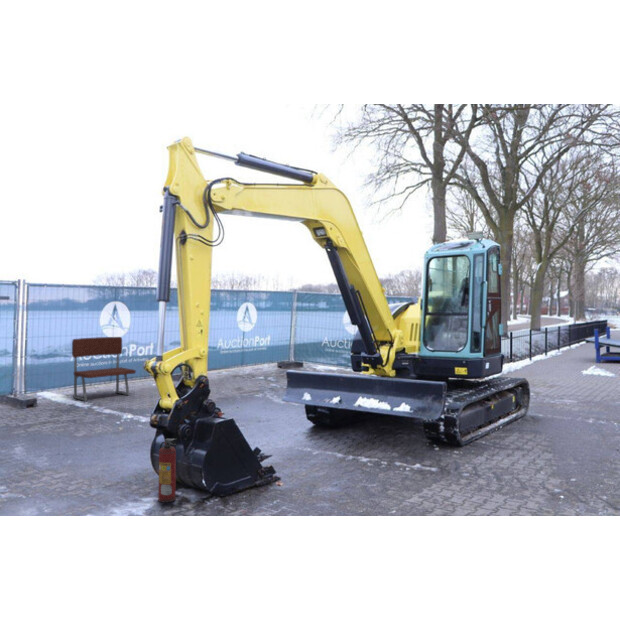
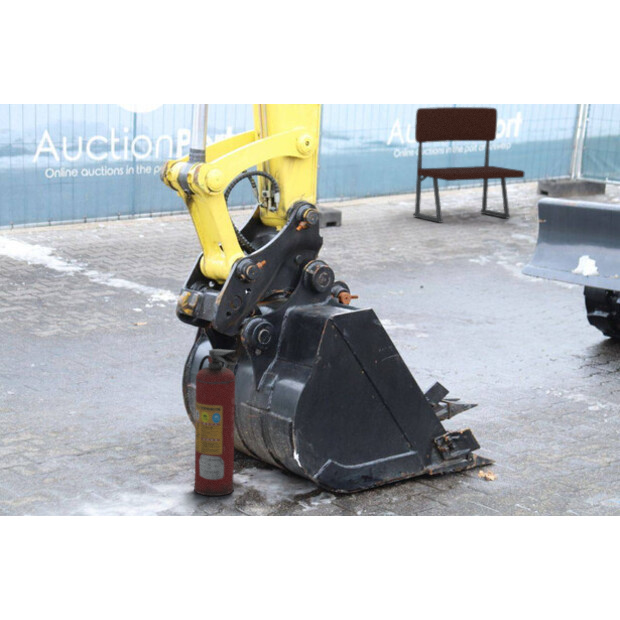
bench: present [72,337,136,401] -> present [414,107,524,223]

